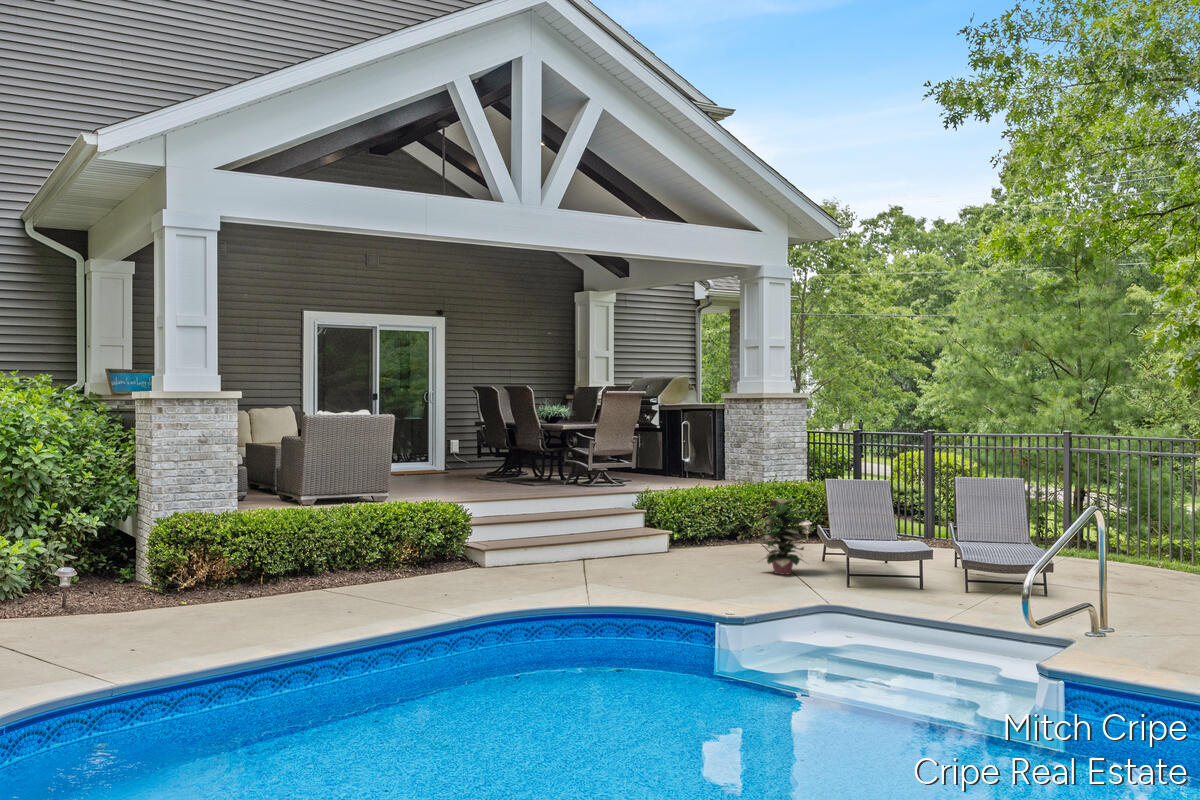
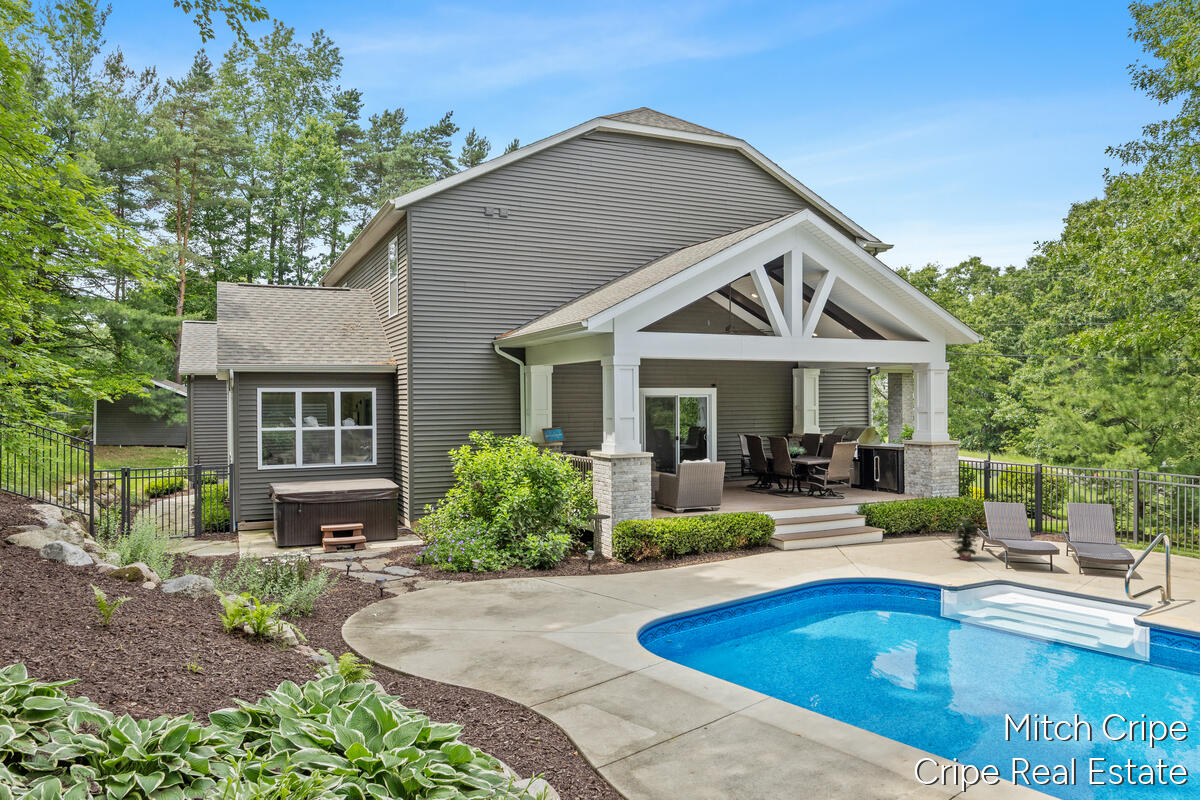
side table: none [40,501,96,599] -> present [586,514,611,563]

